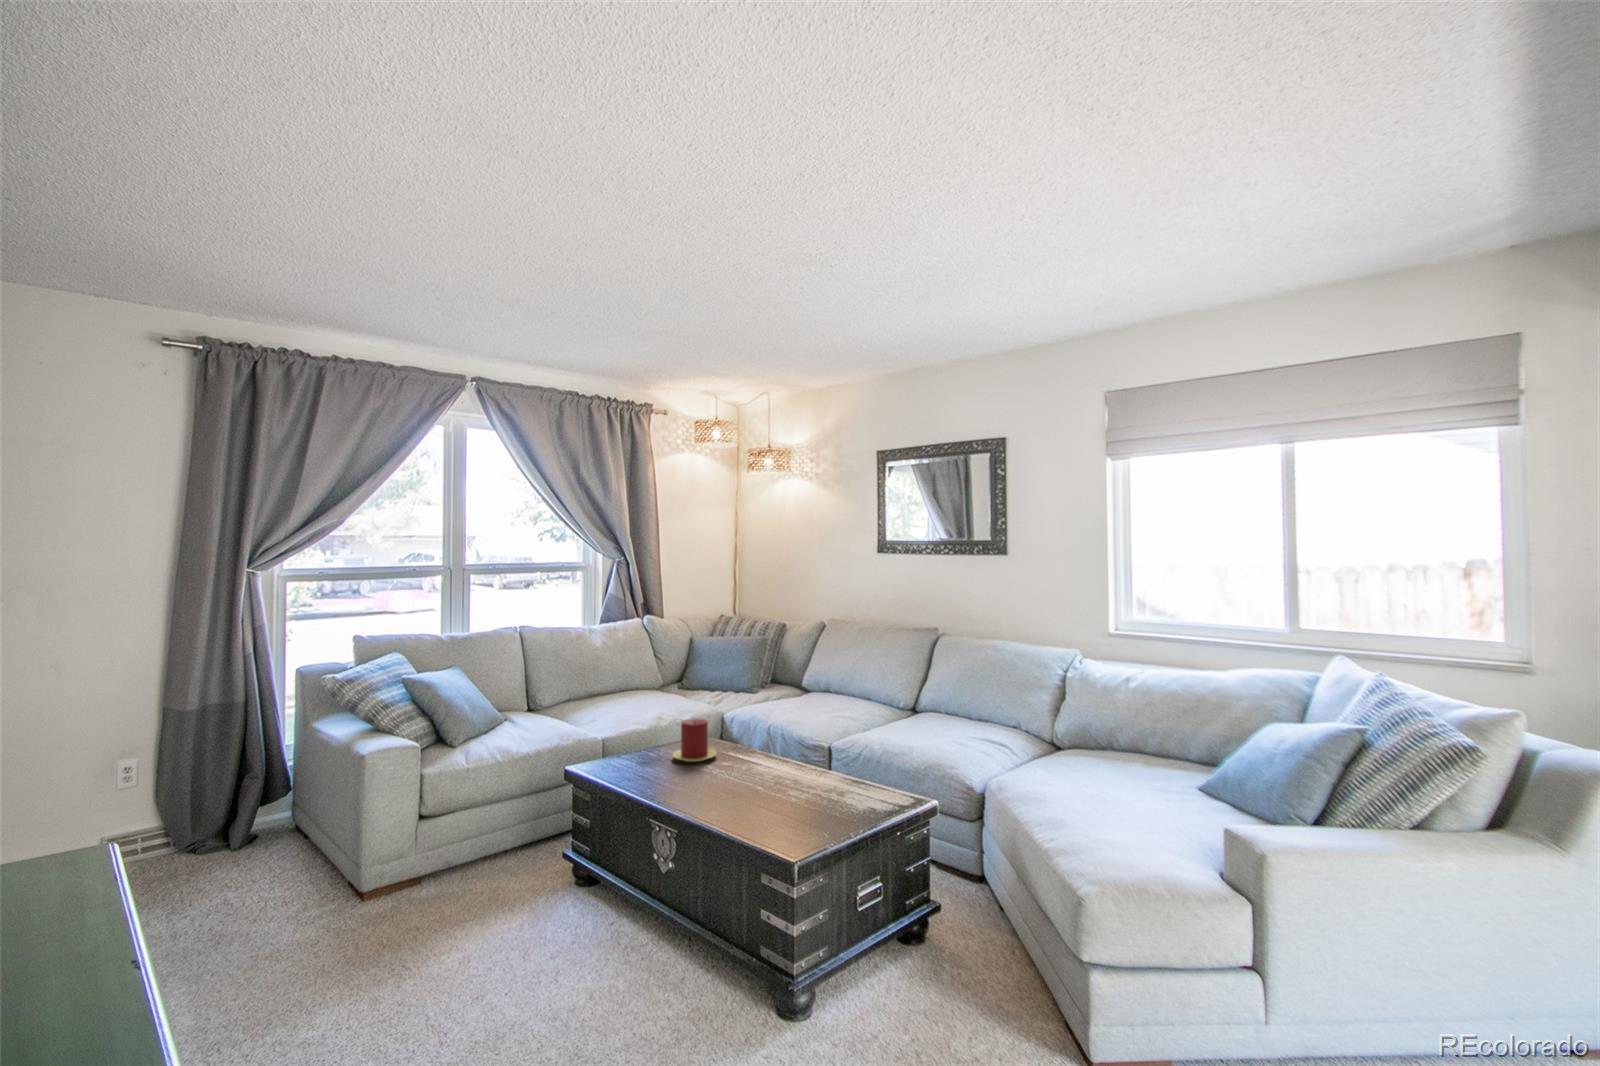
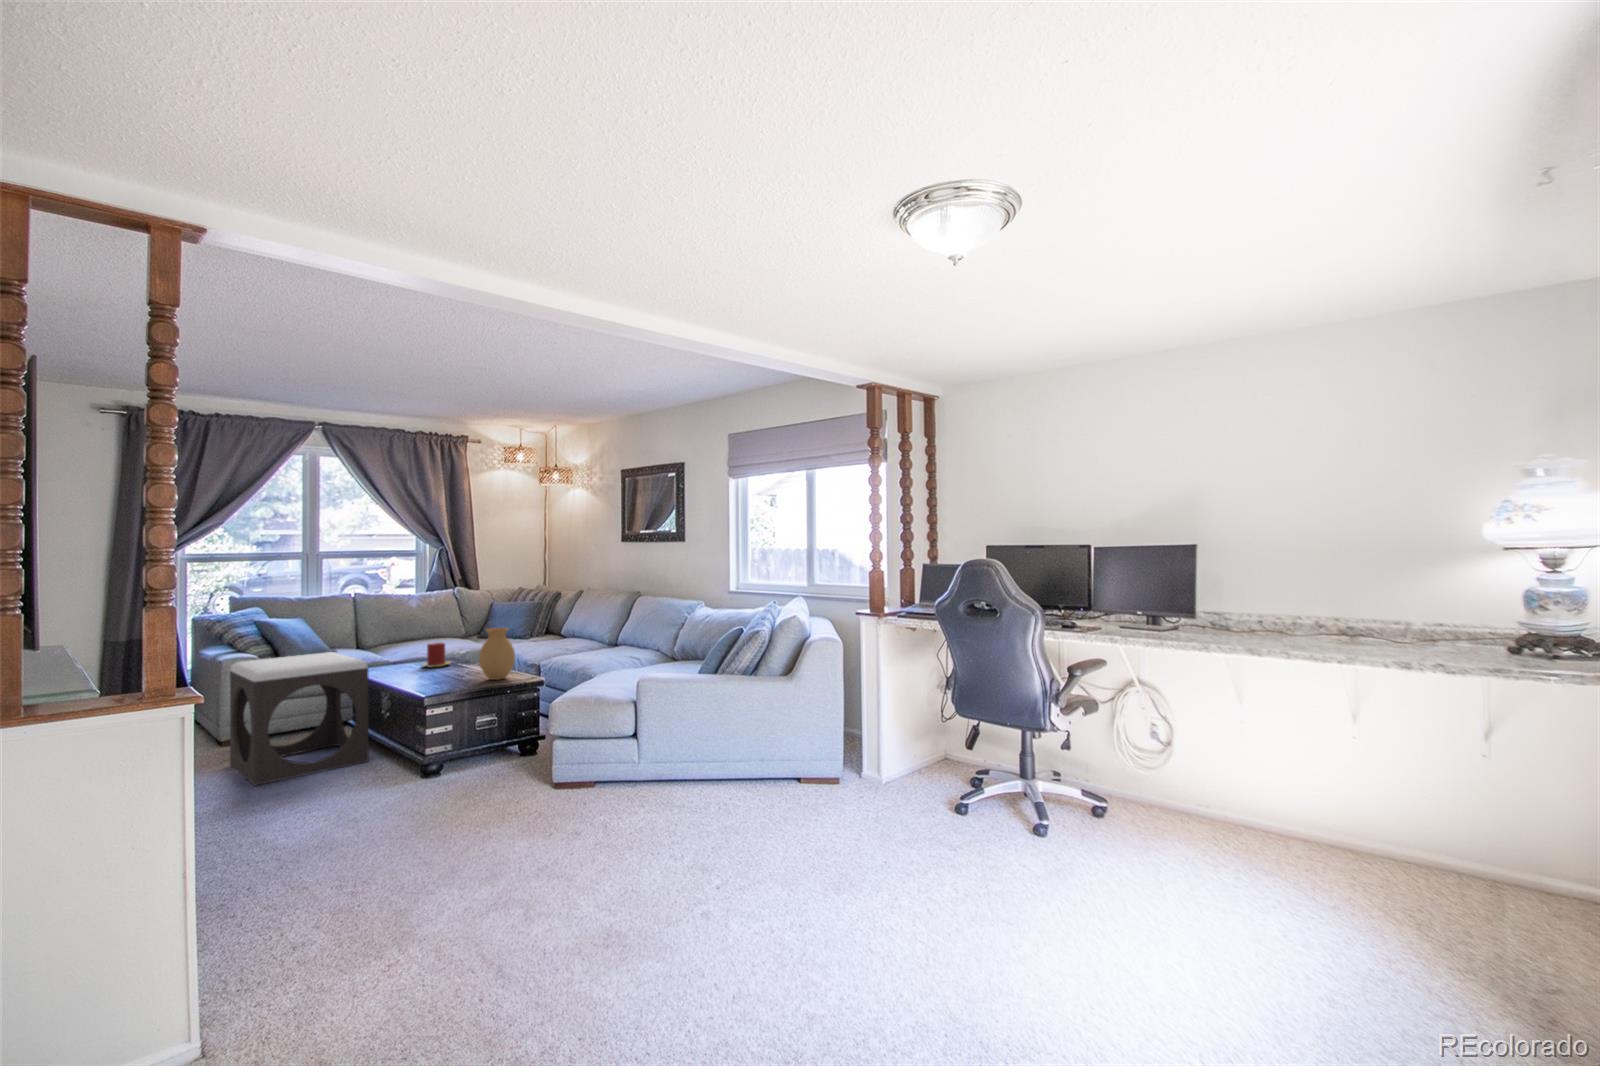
vase: none [816,709,876,806] -> present [479,628,515,680]
footstool: none [391,742,632,1036] -> present [230,652,369,785]

